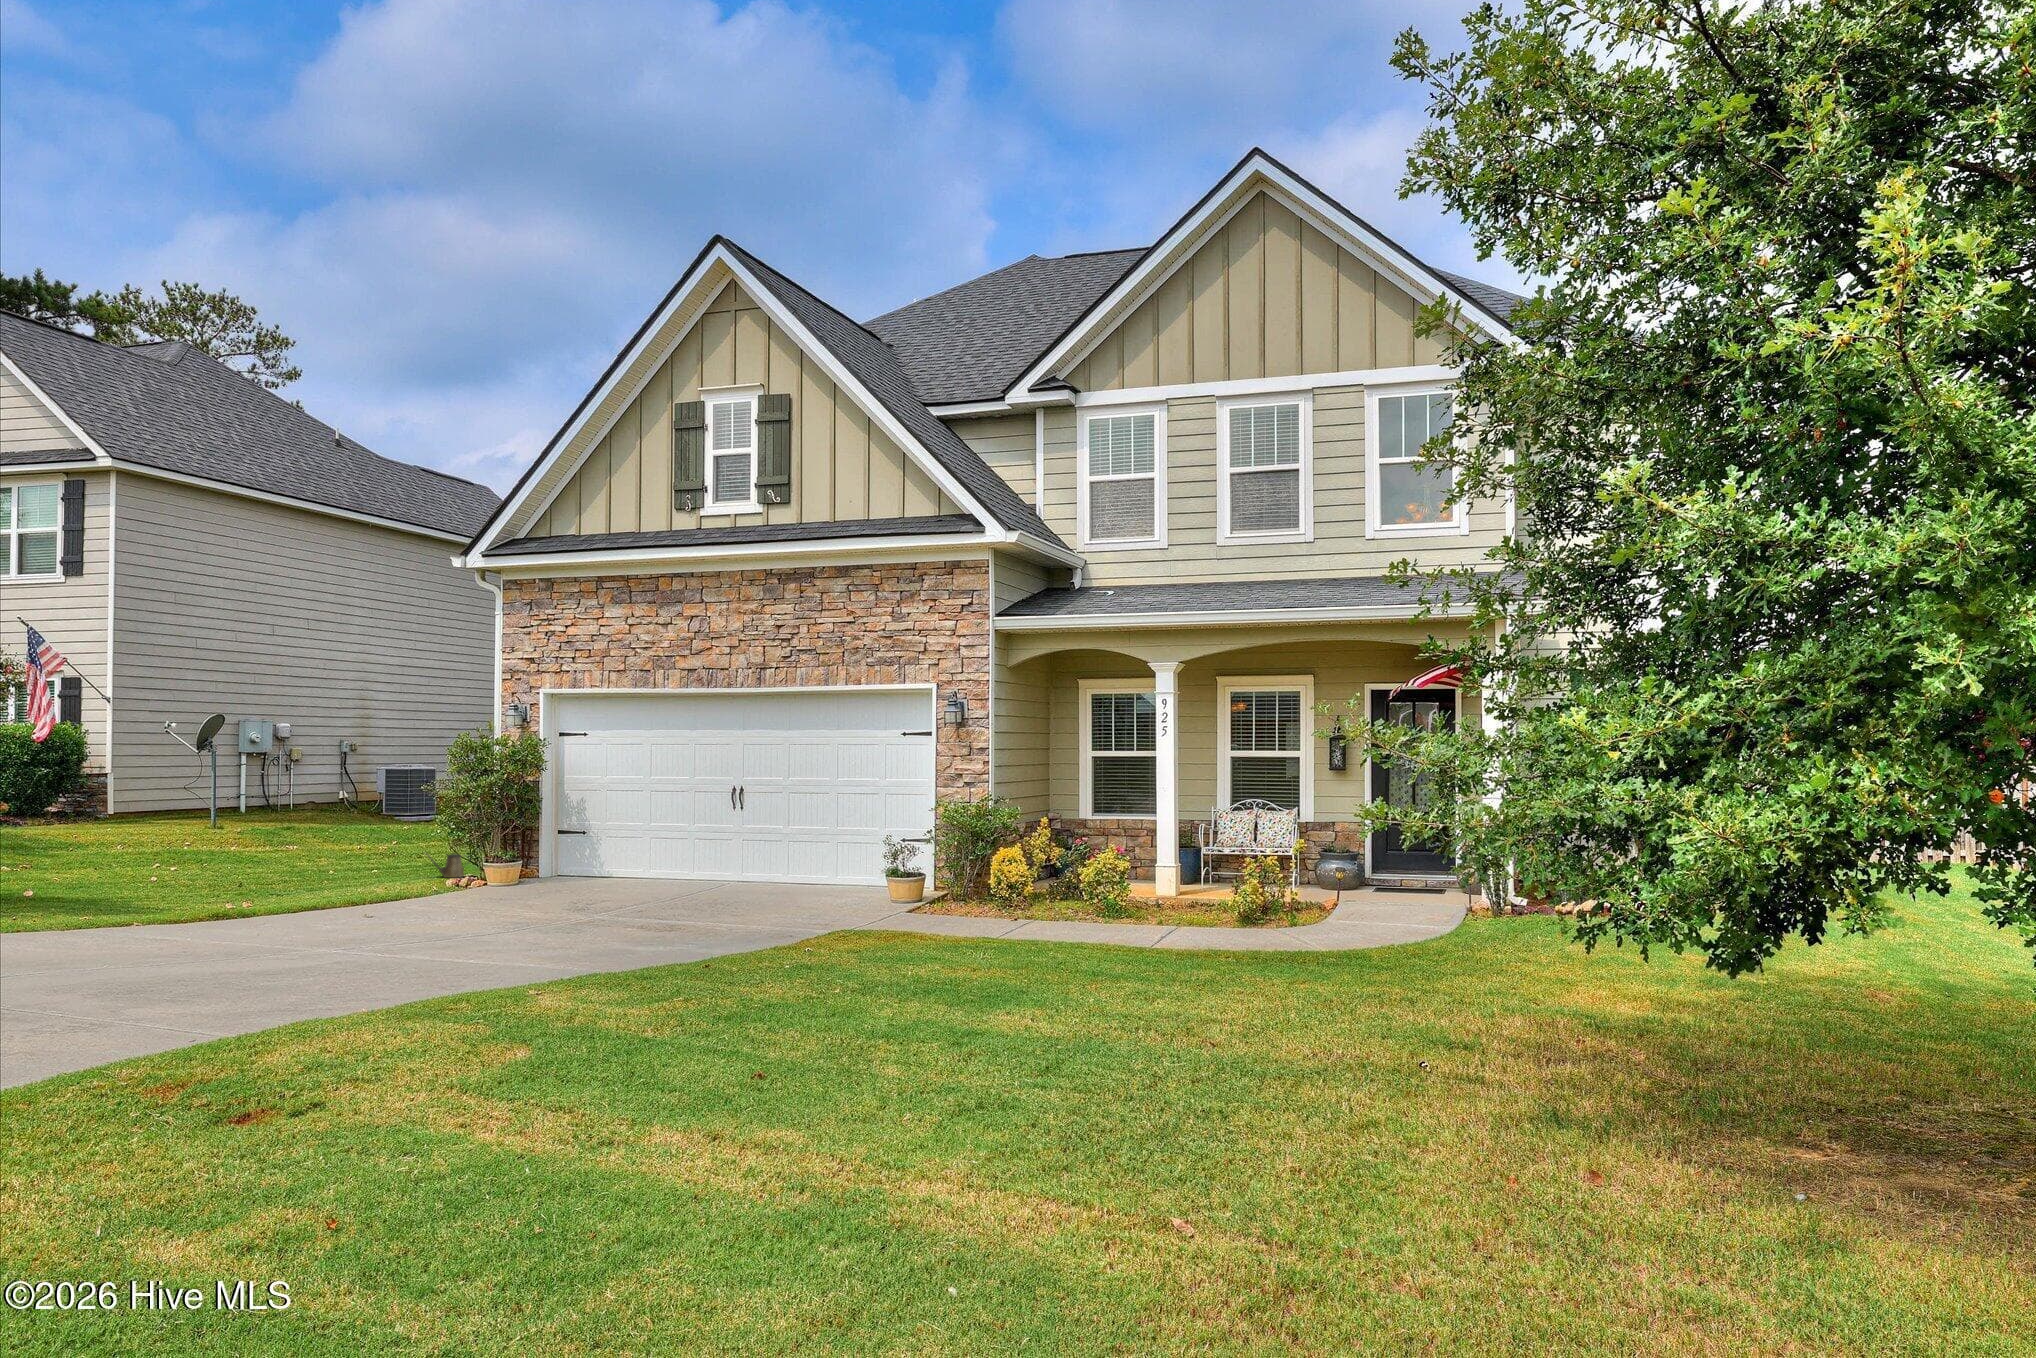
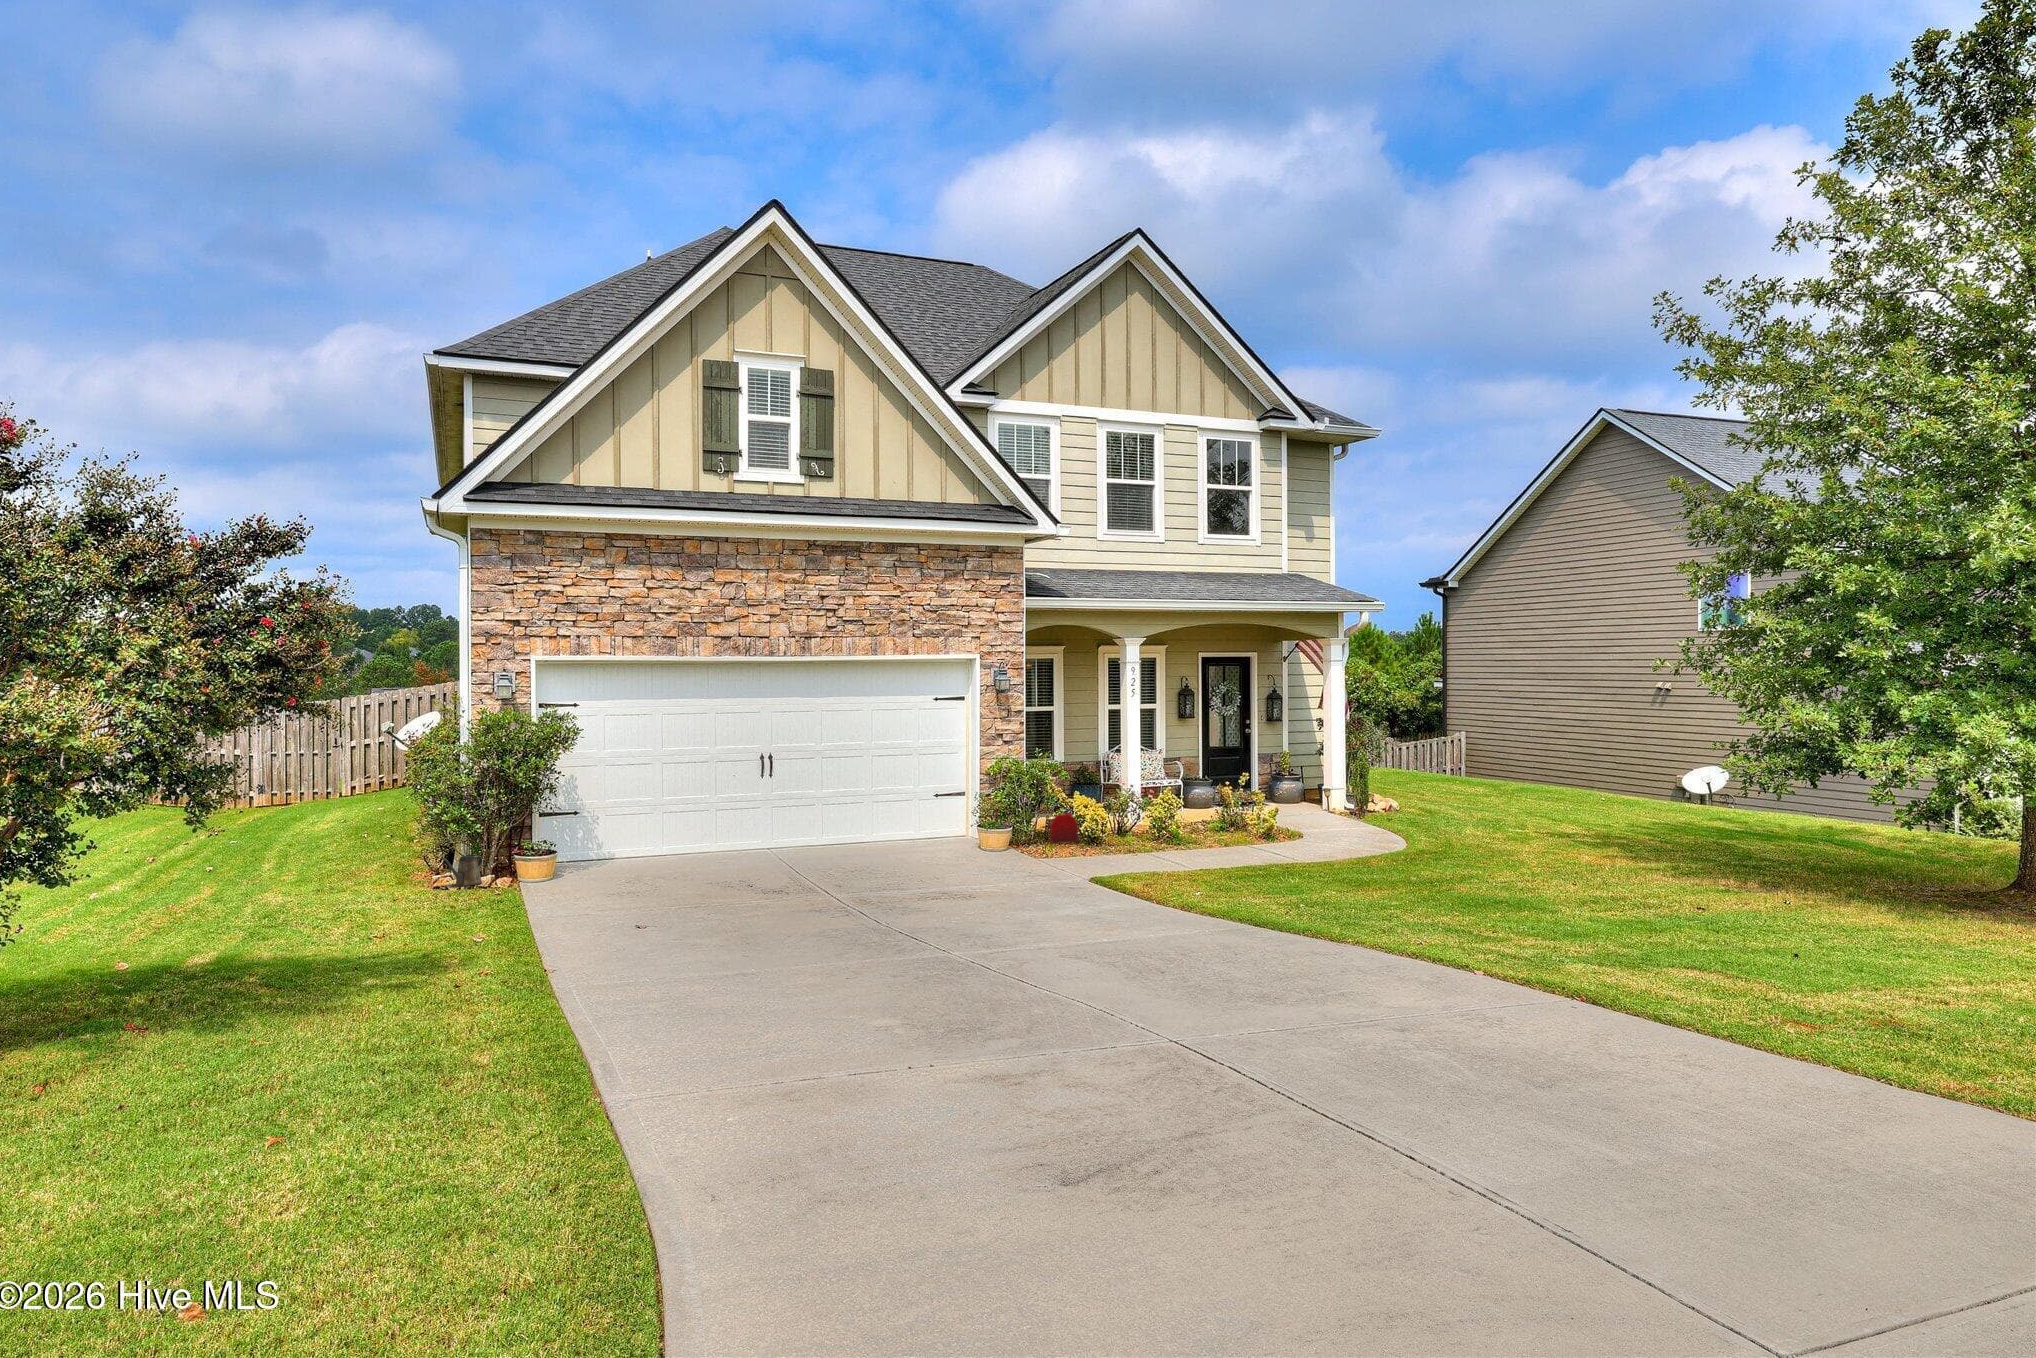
toolbox: none [946,866,1005,912] -> present [1049,813,1079,844]

